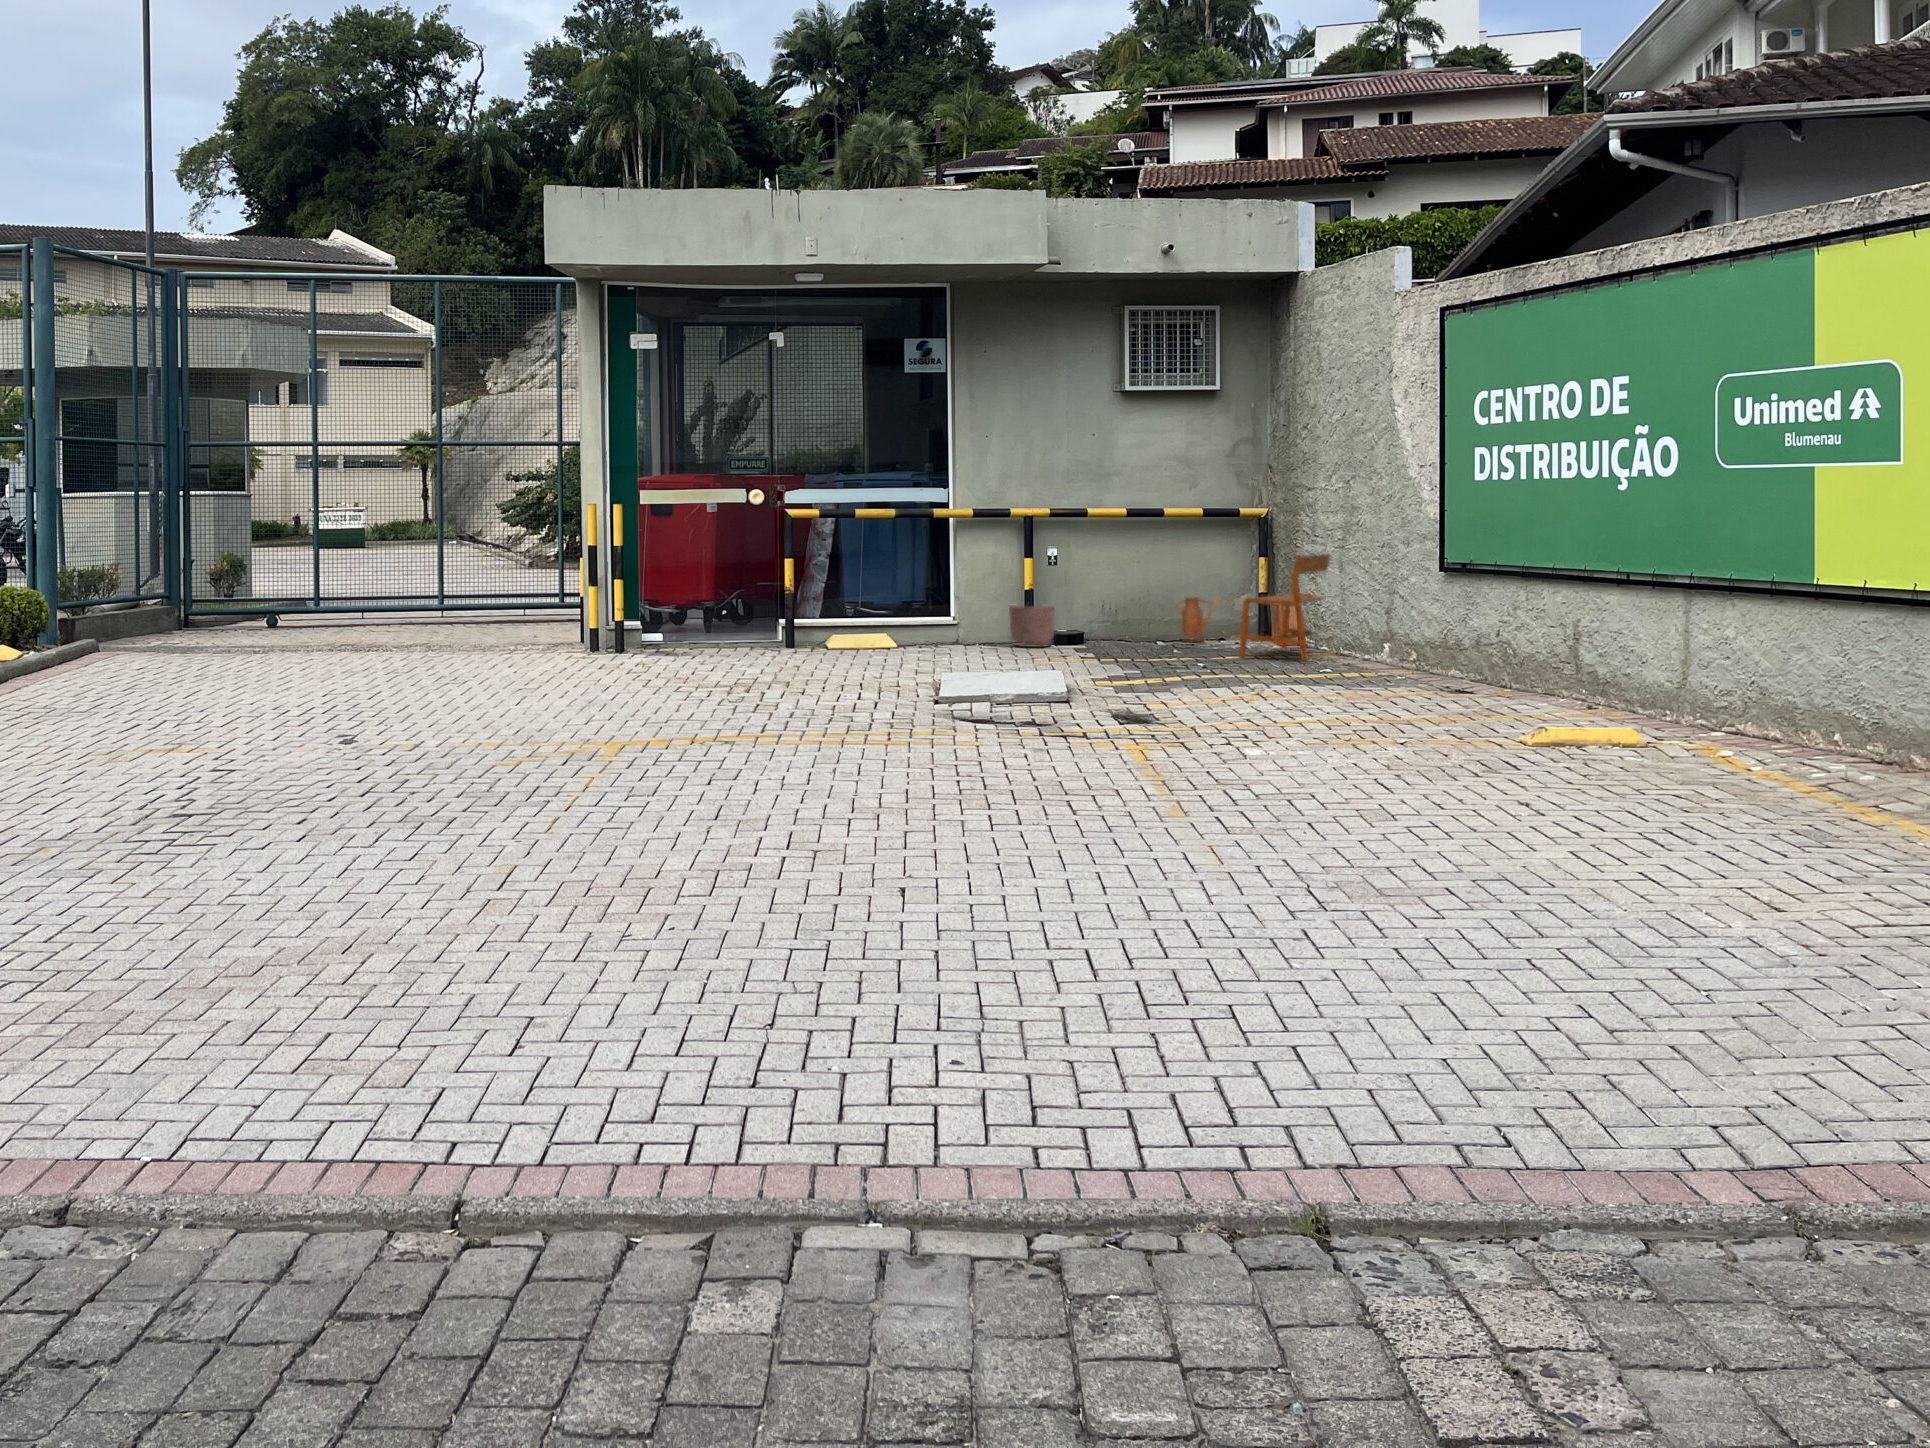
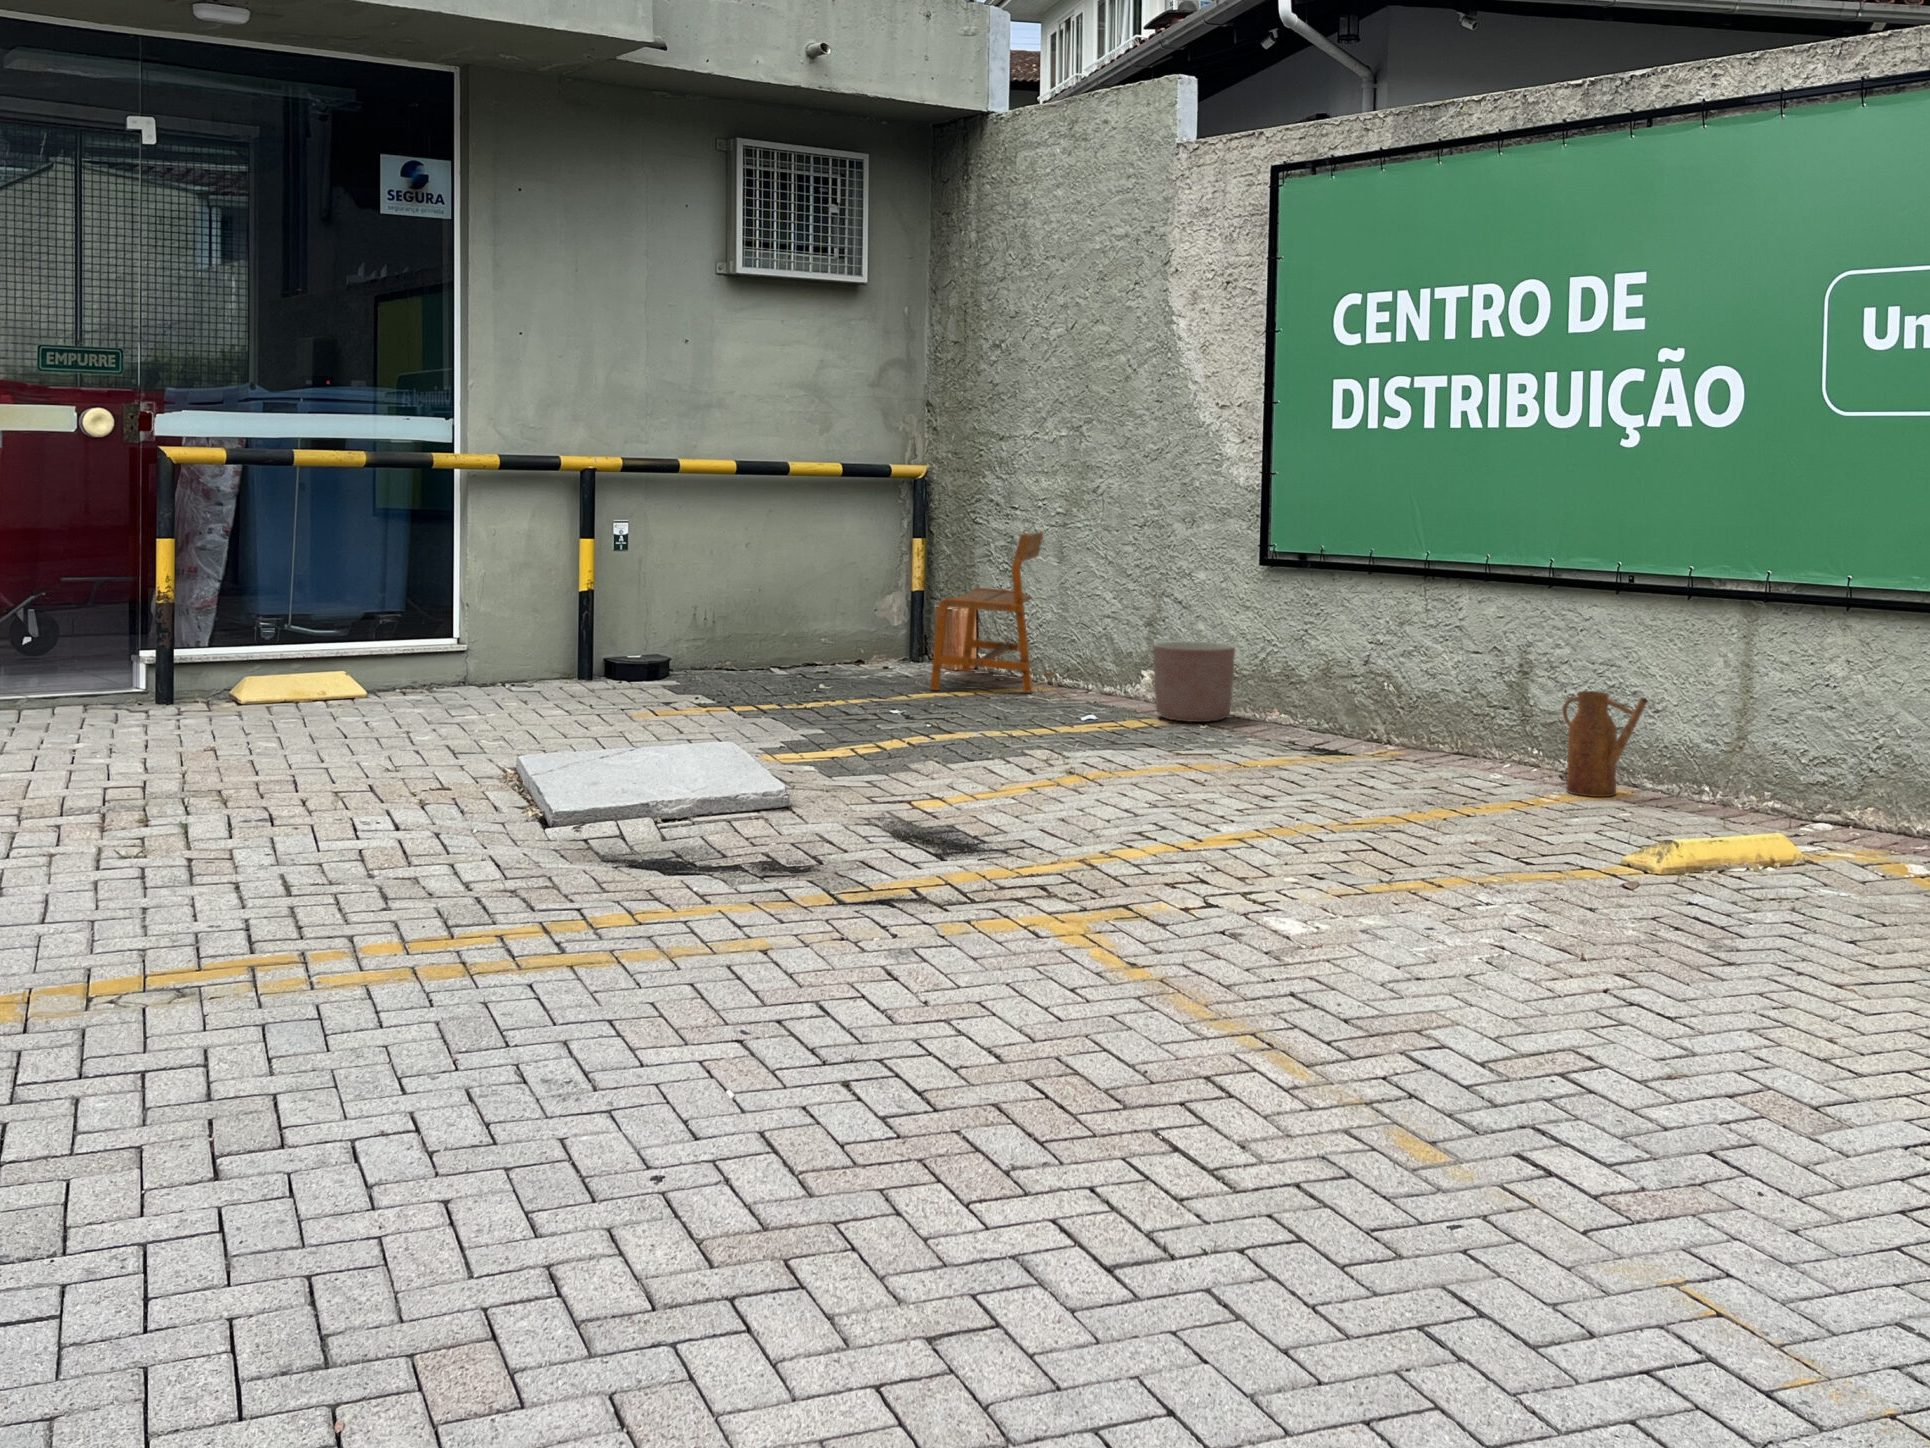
watering can: present [1176,597,1219,642] -> present [1562,691,1647,797]
planter: present [1009,605,1055,647] -> present [1154,641,1235,722]

